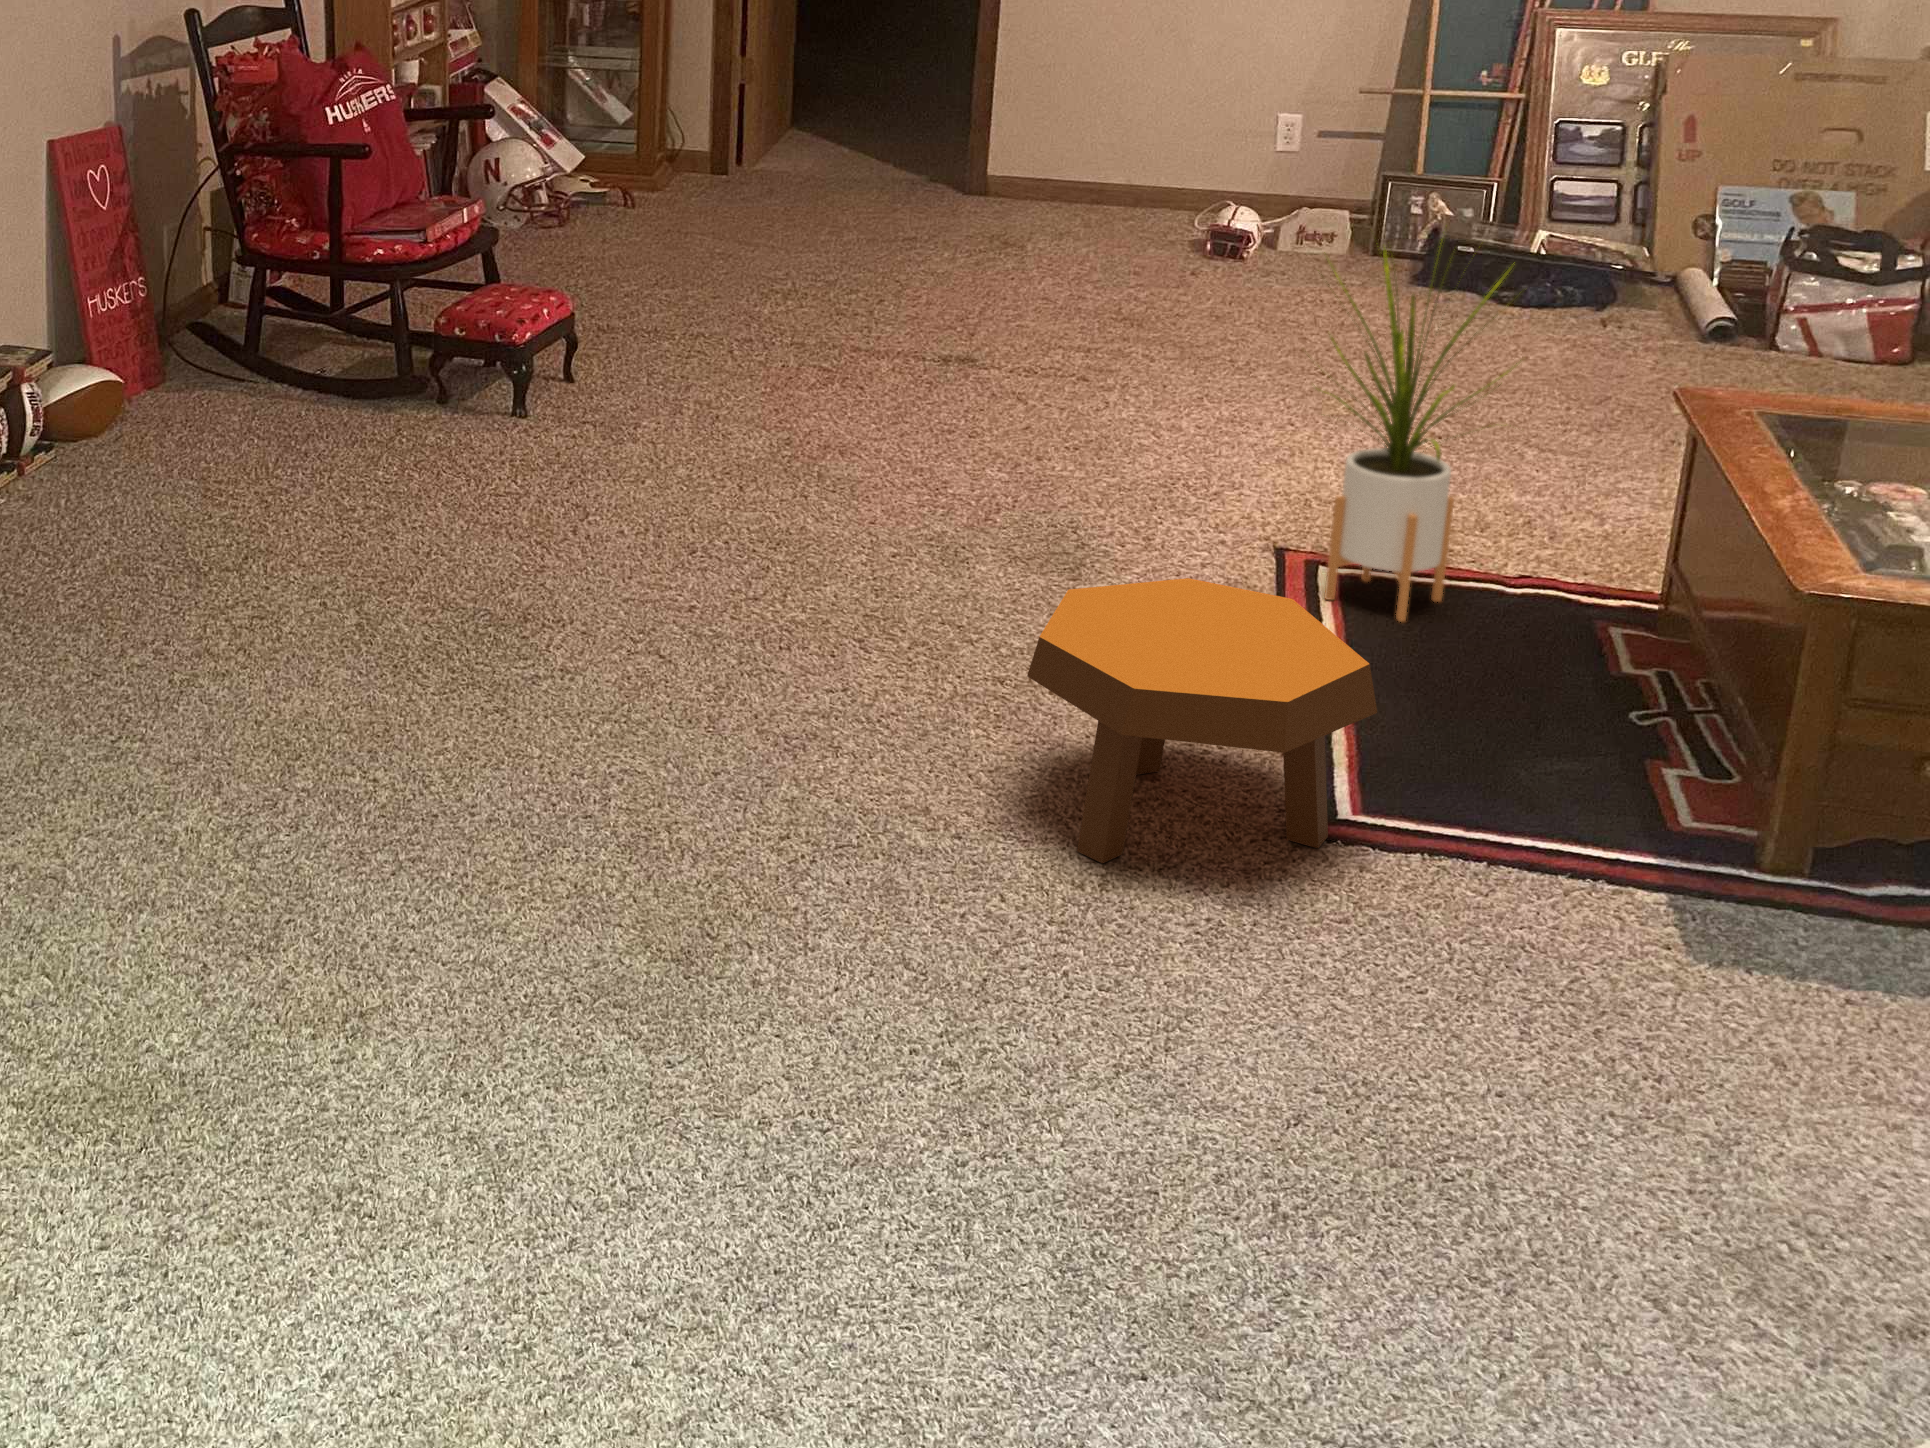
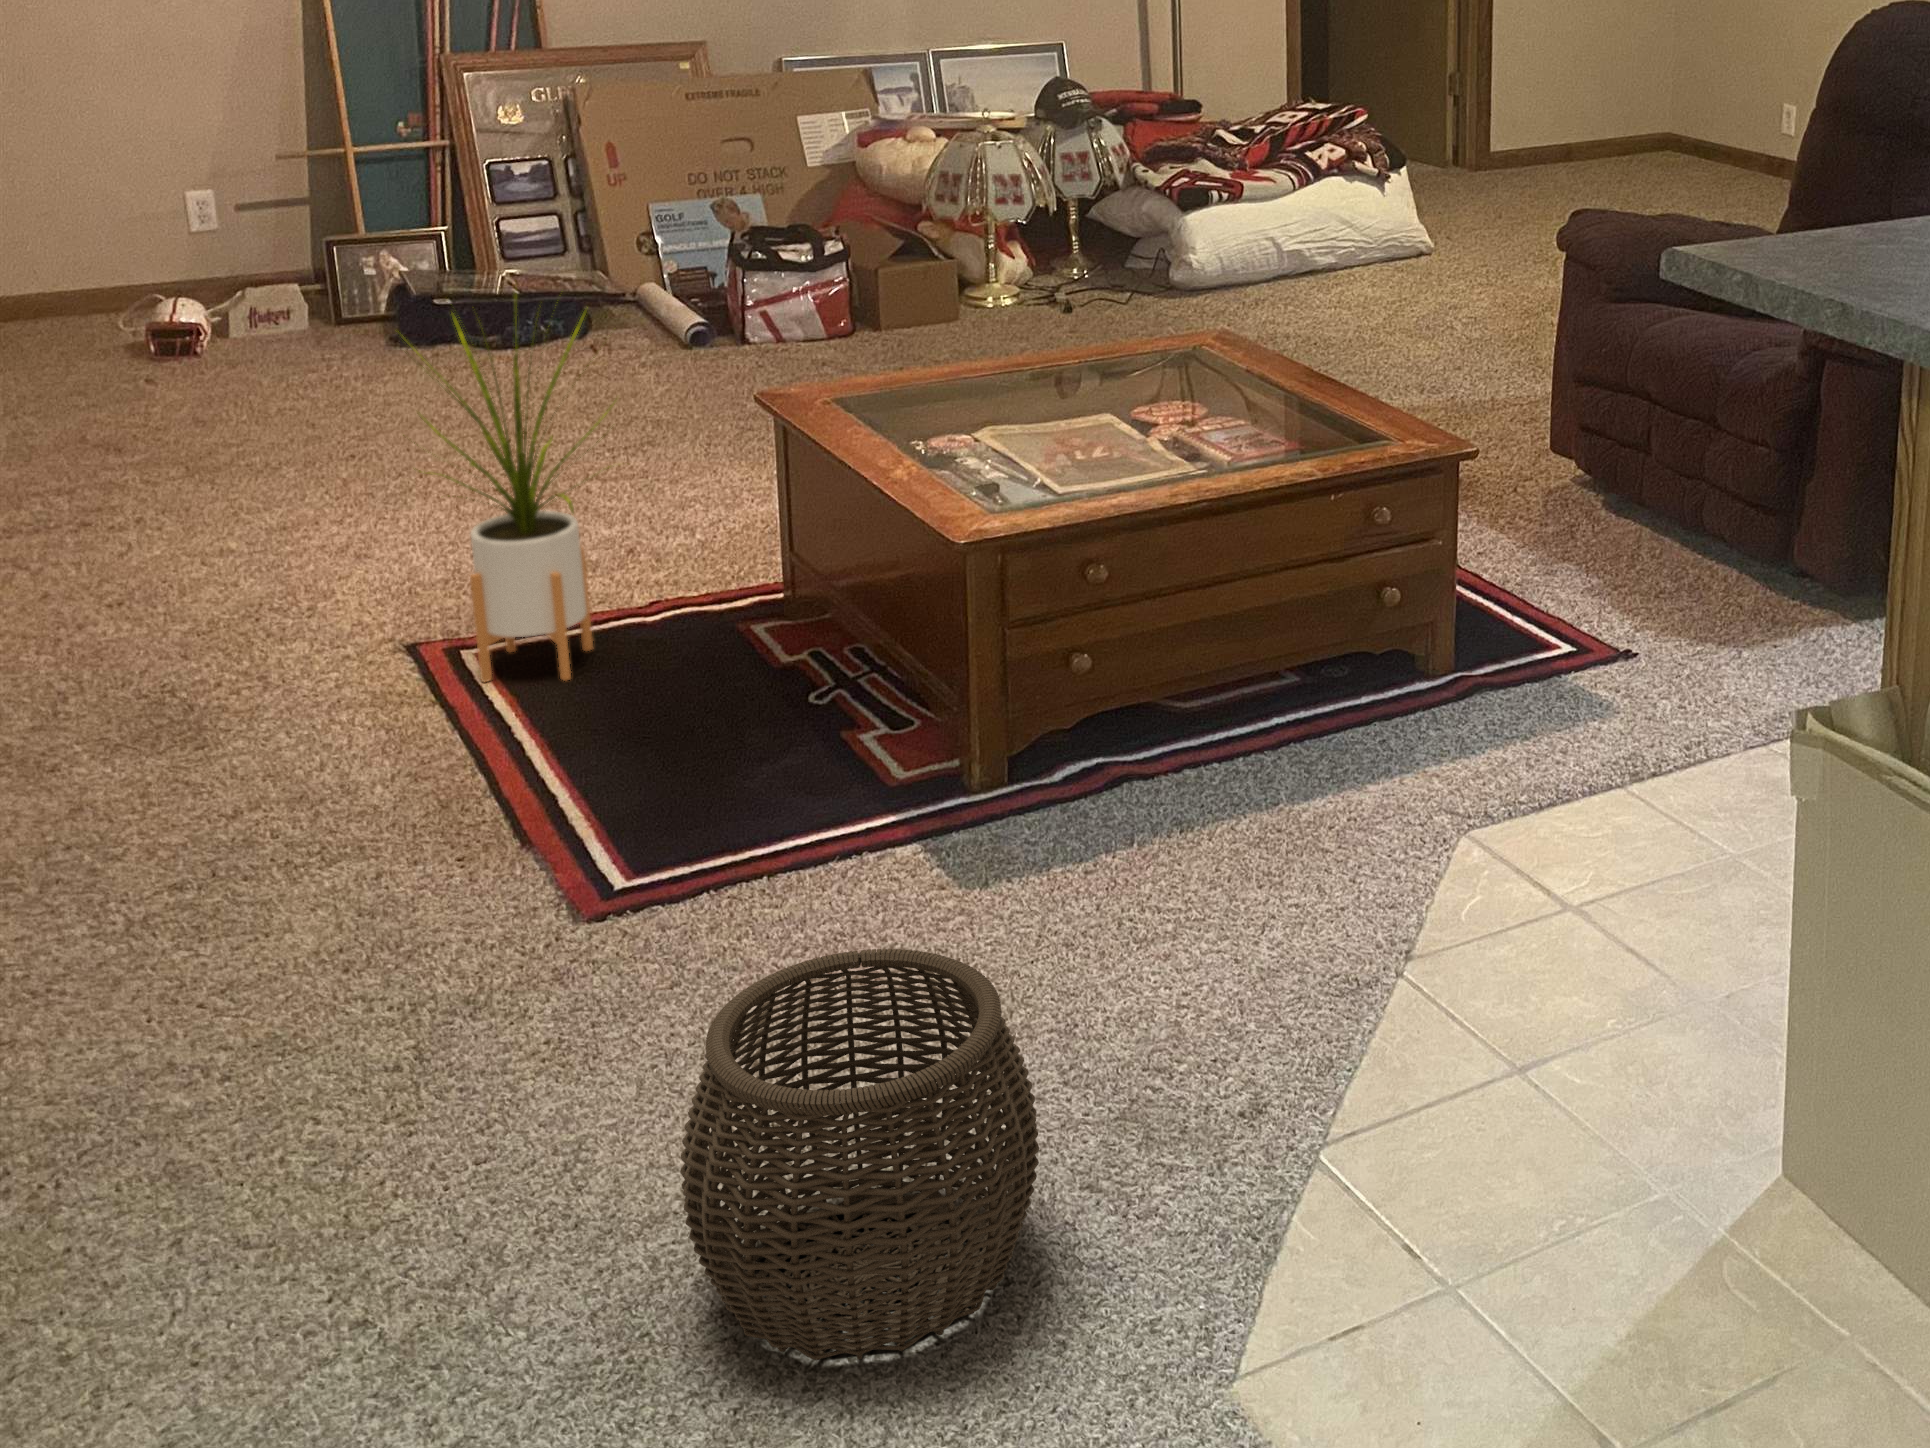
footstool: present [1027,578,1377,863] -> none [256,690,639,1035]
woven basket: none [1206,923,1593,1344] -> present [680,949,1039,1360]

